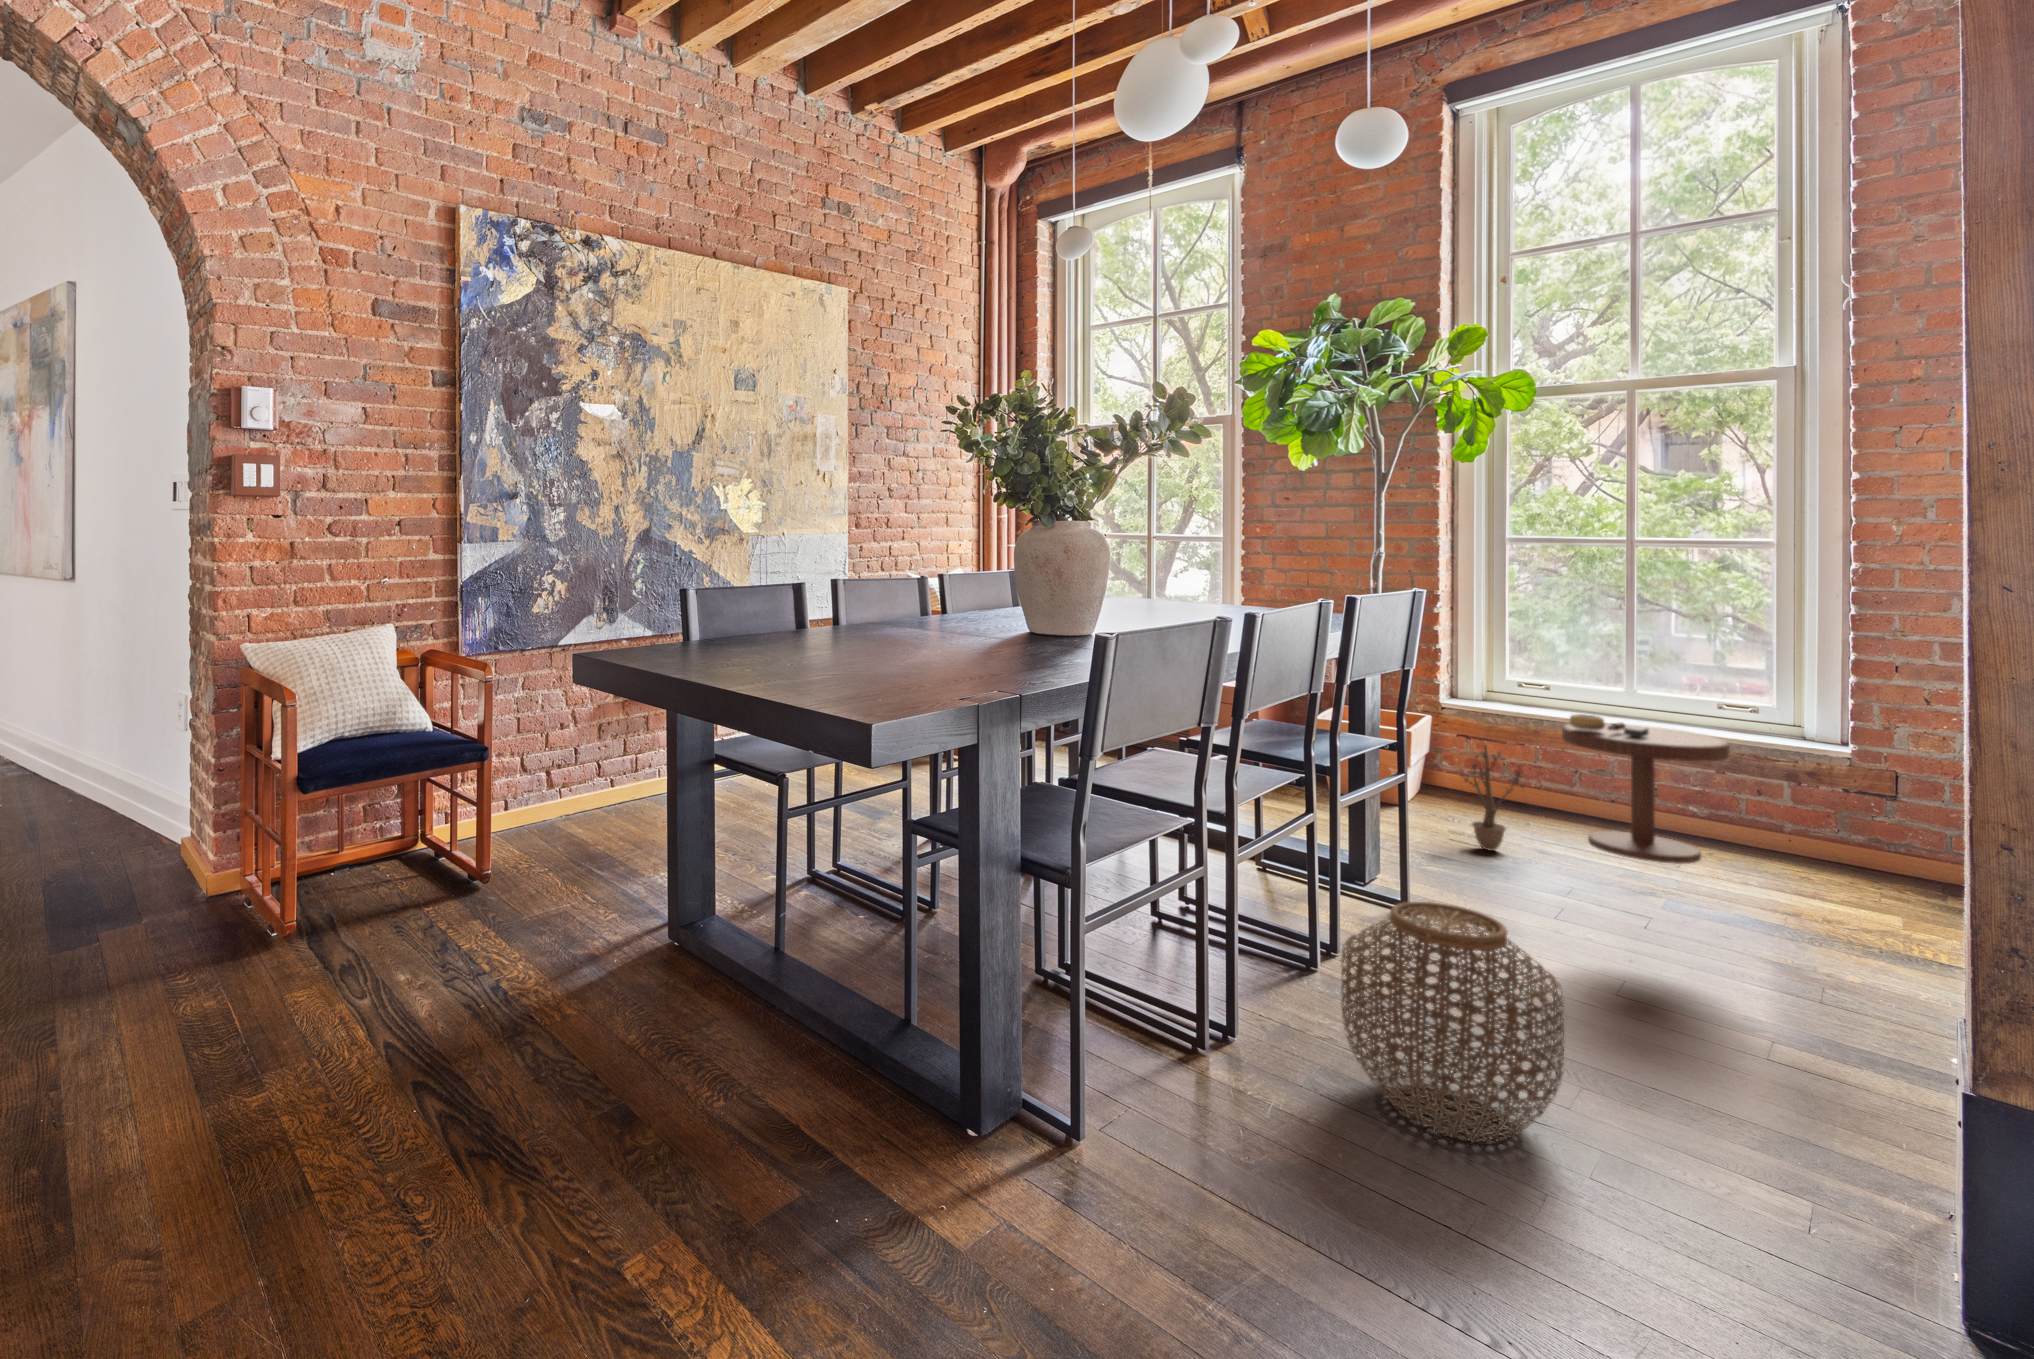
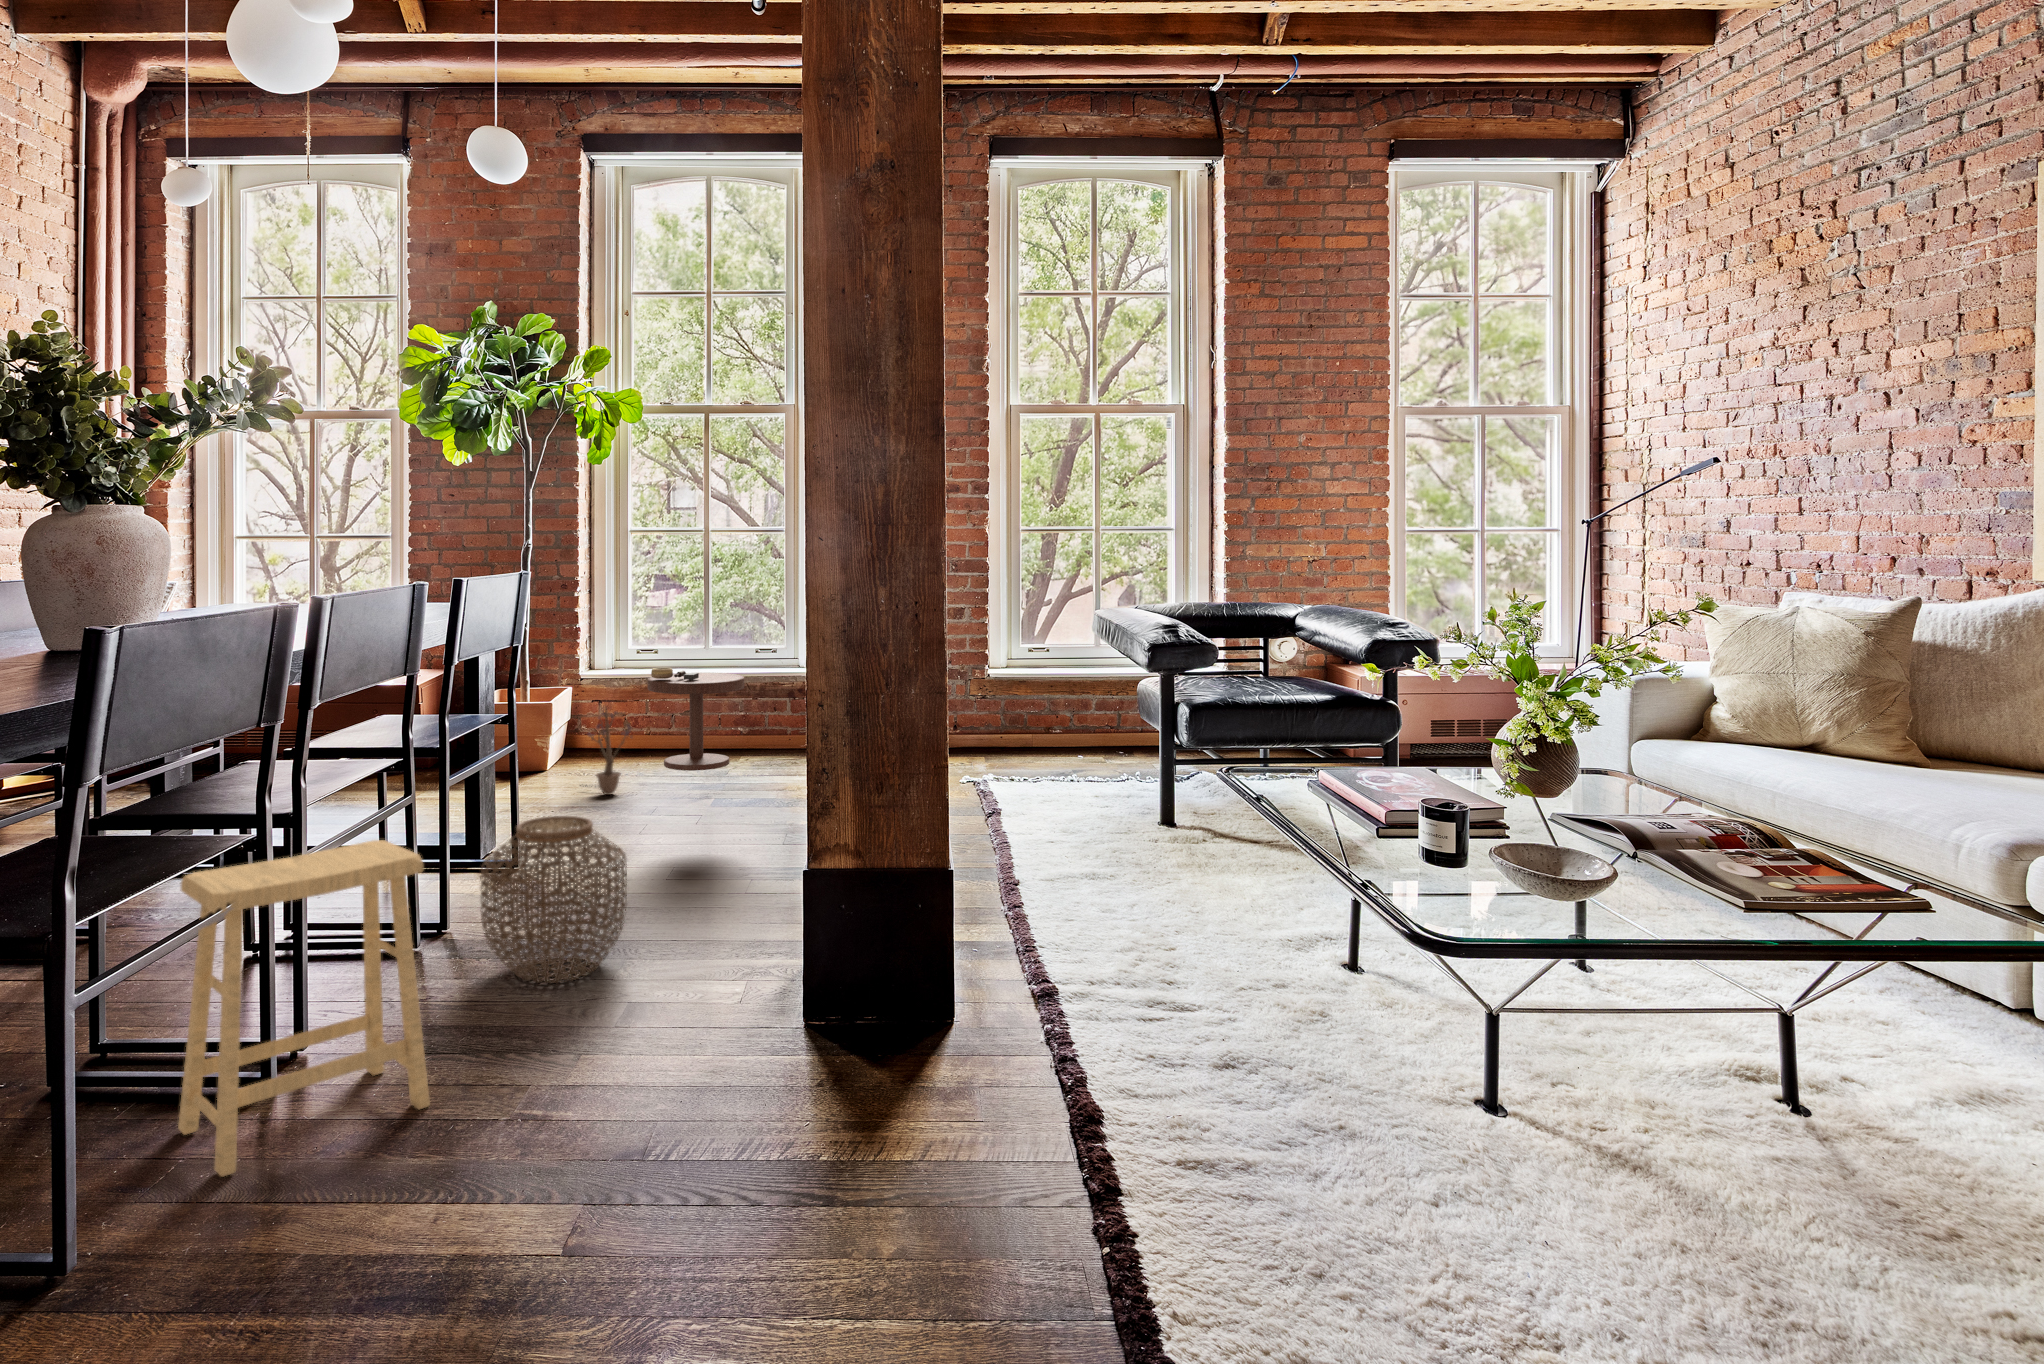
footstool: none [989,906,1280,1297] -> present [178,840,430,1177]

